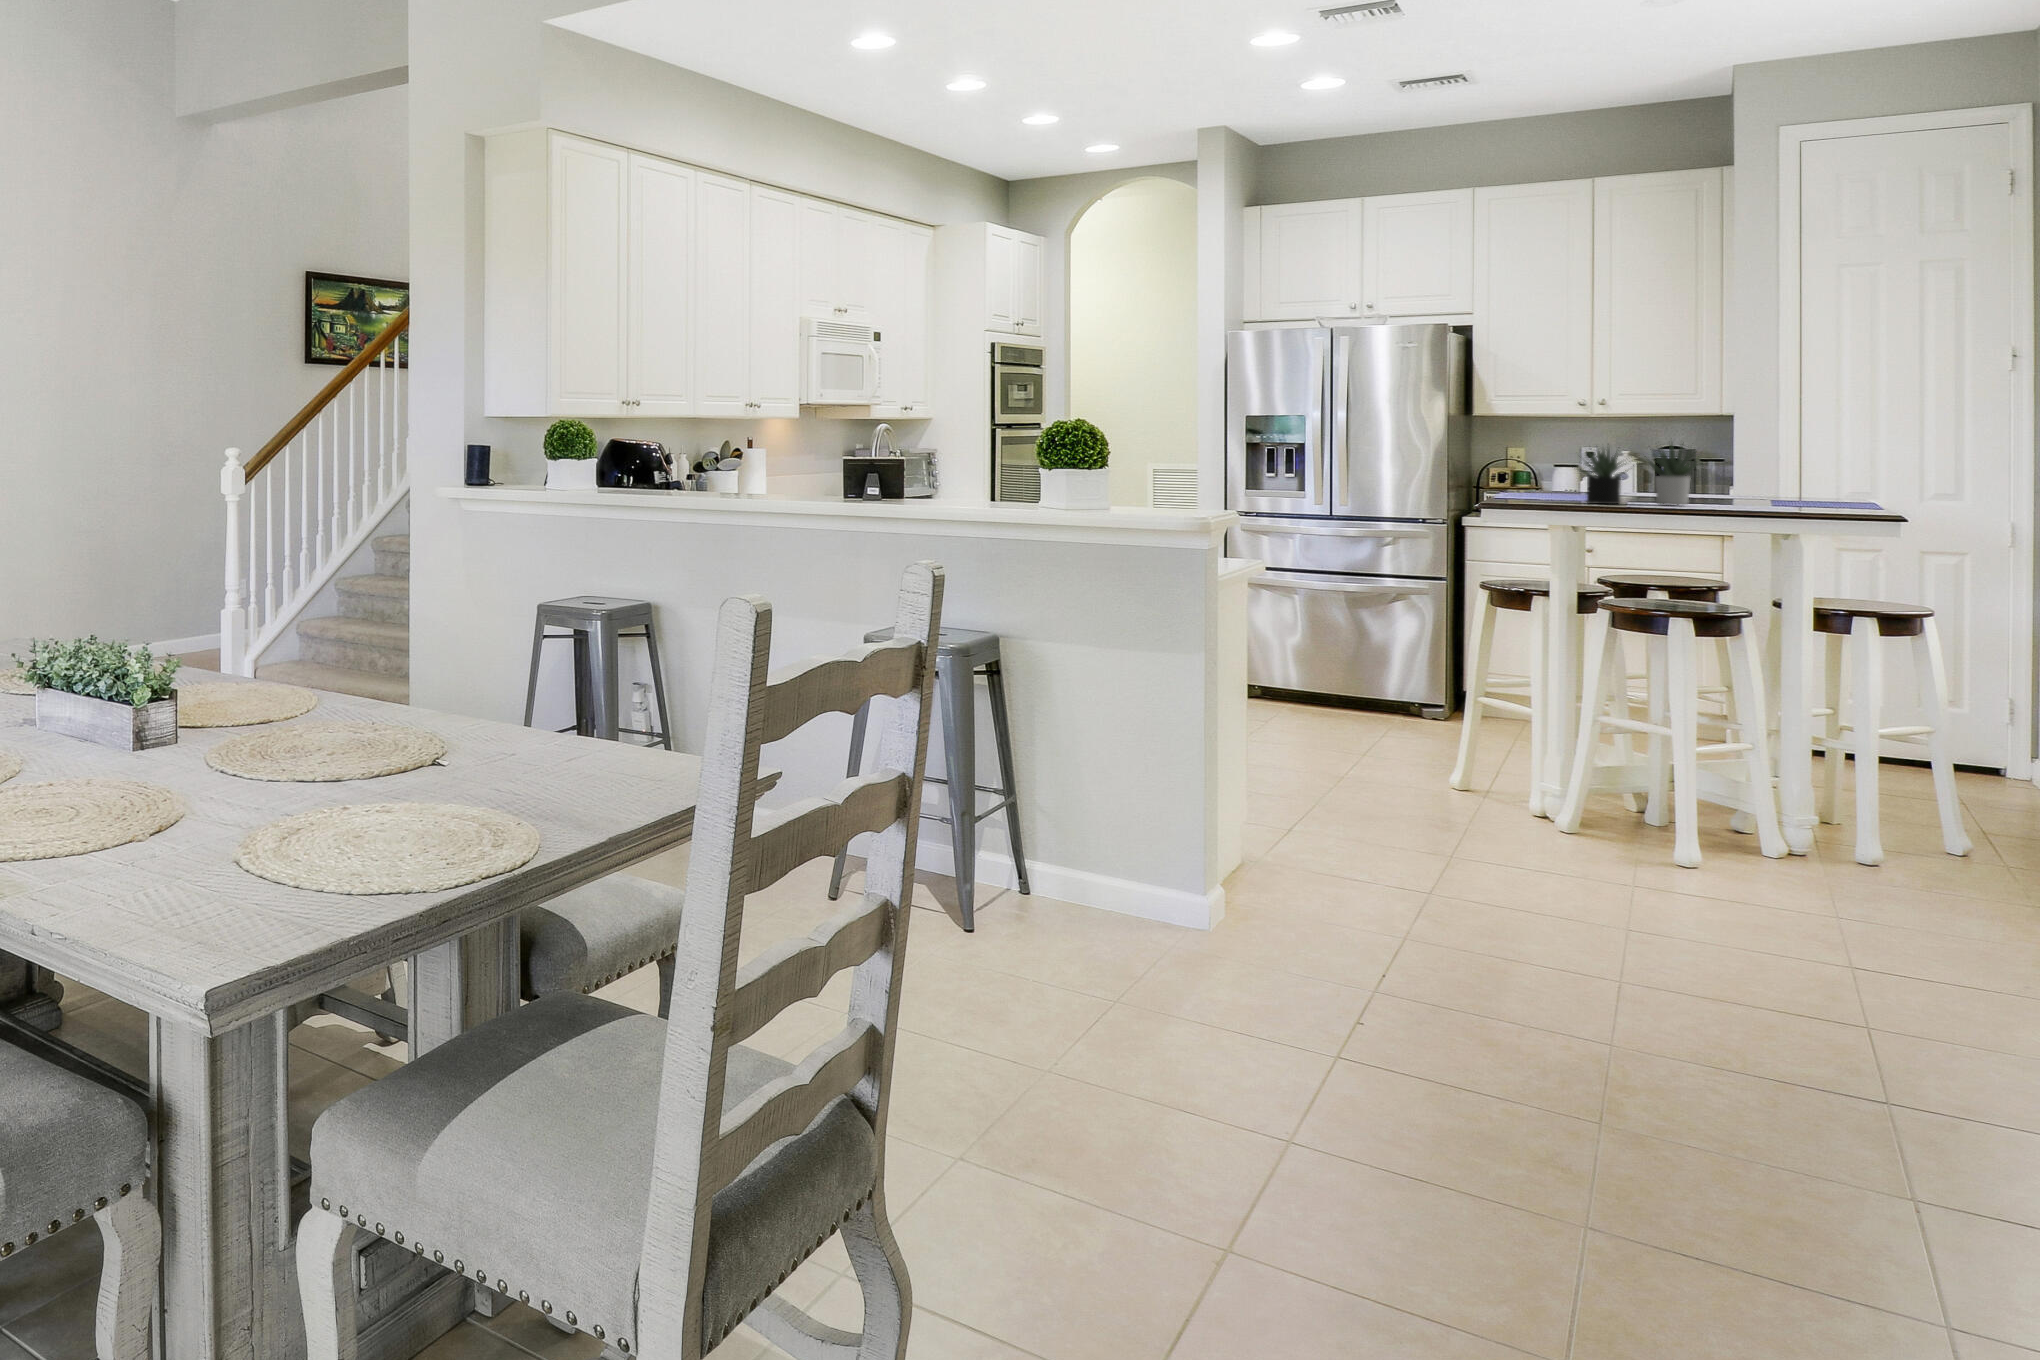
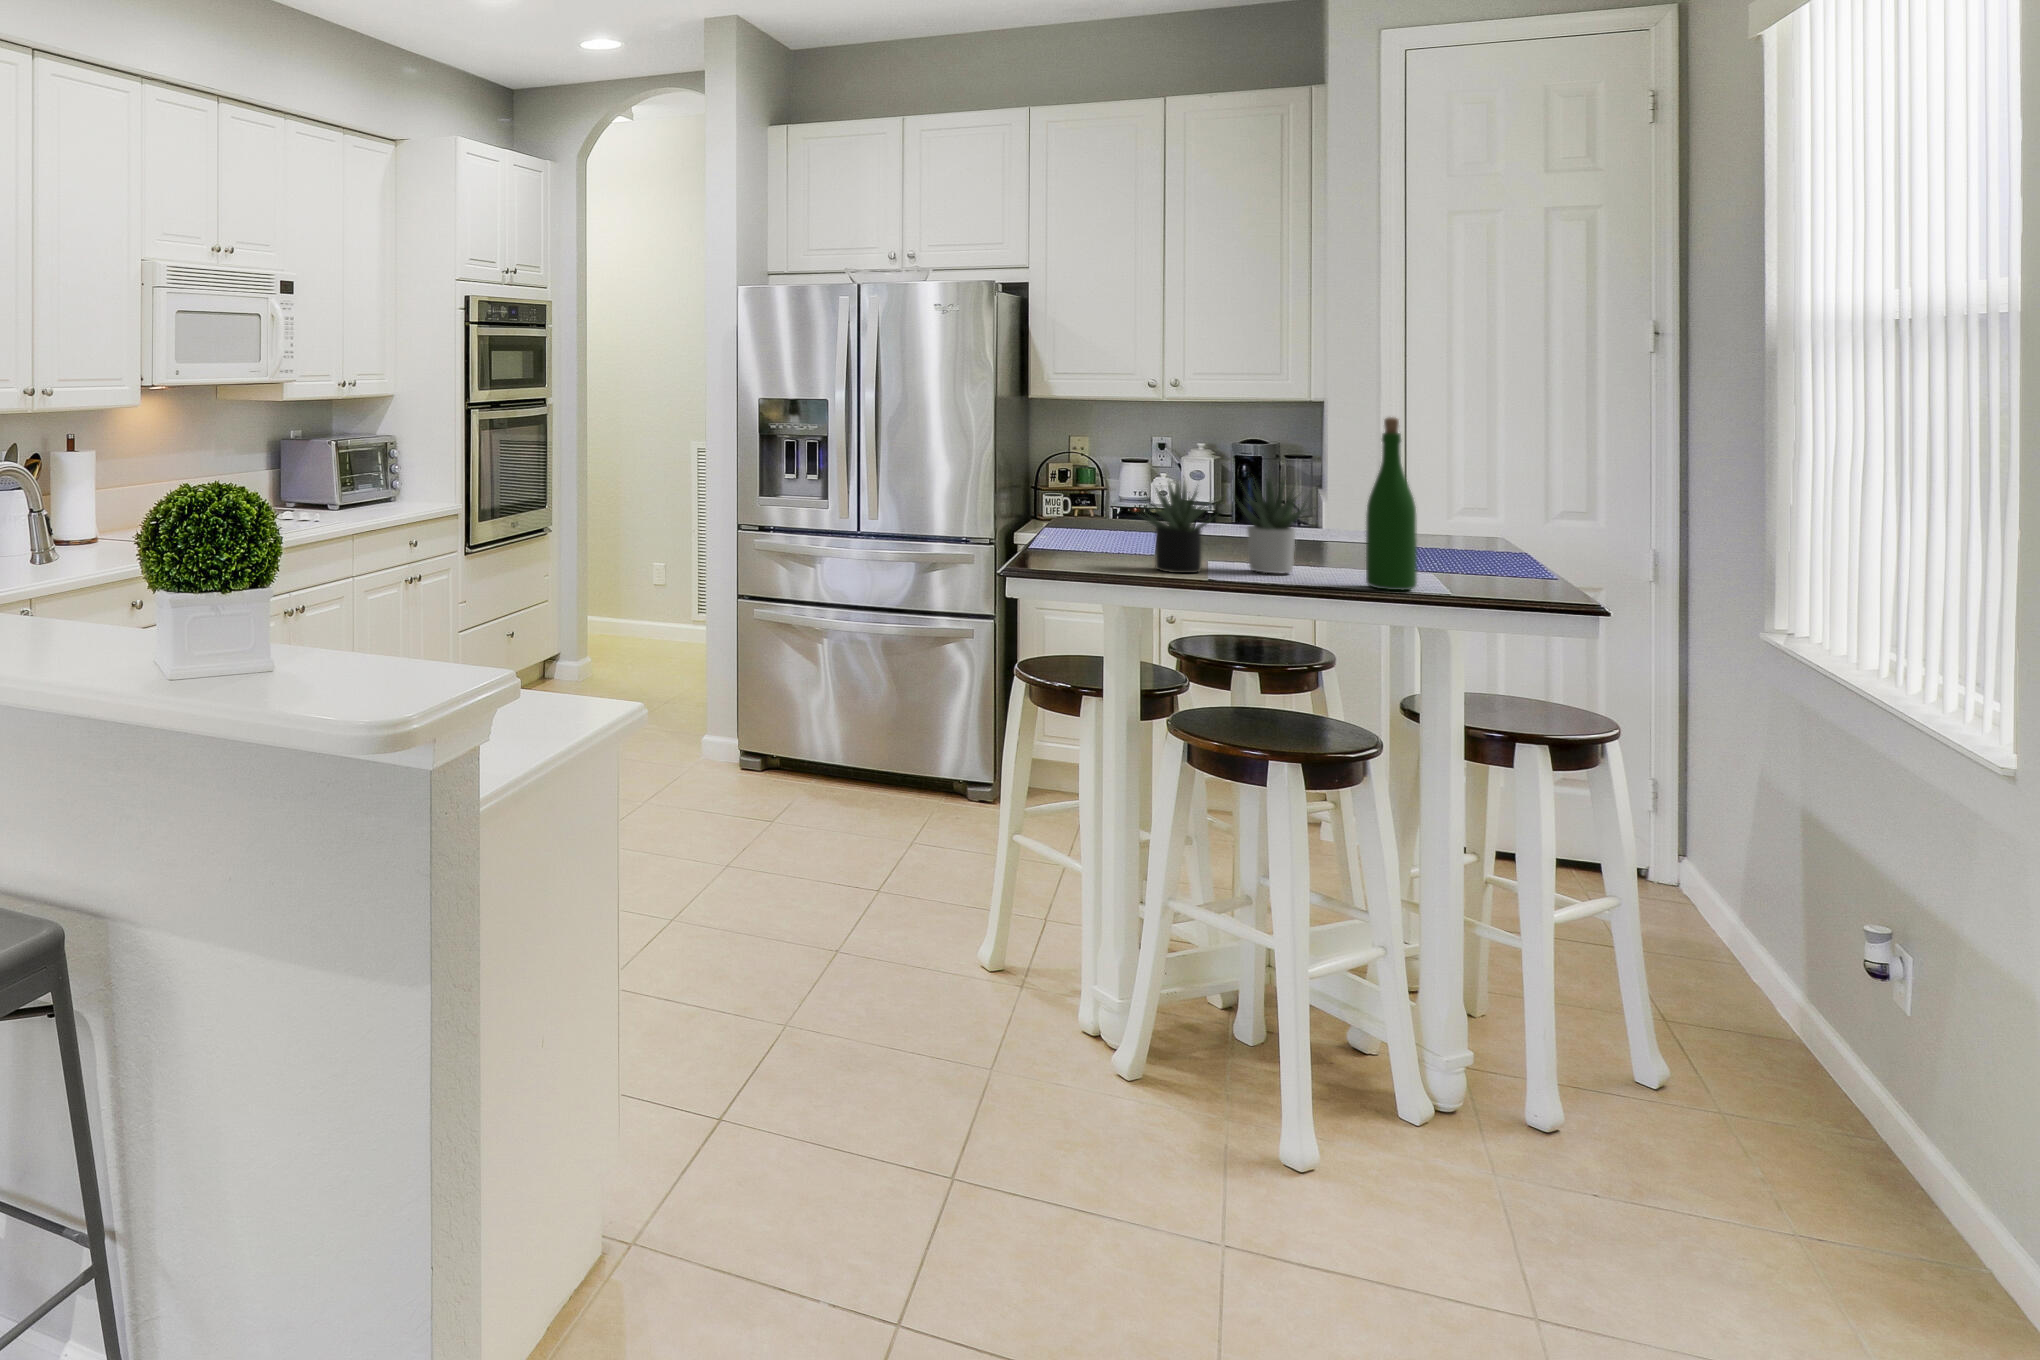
wine bottle: none [1740,401,1777,510] -> present [1366,417,1417,590]

